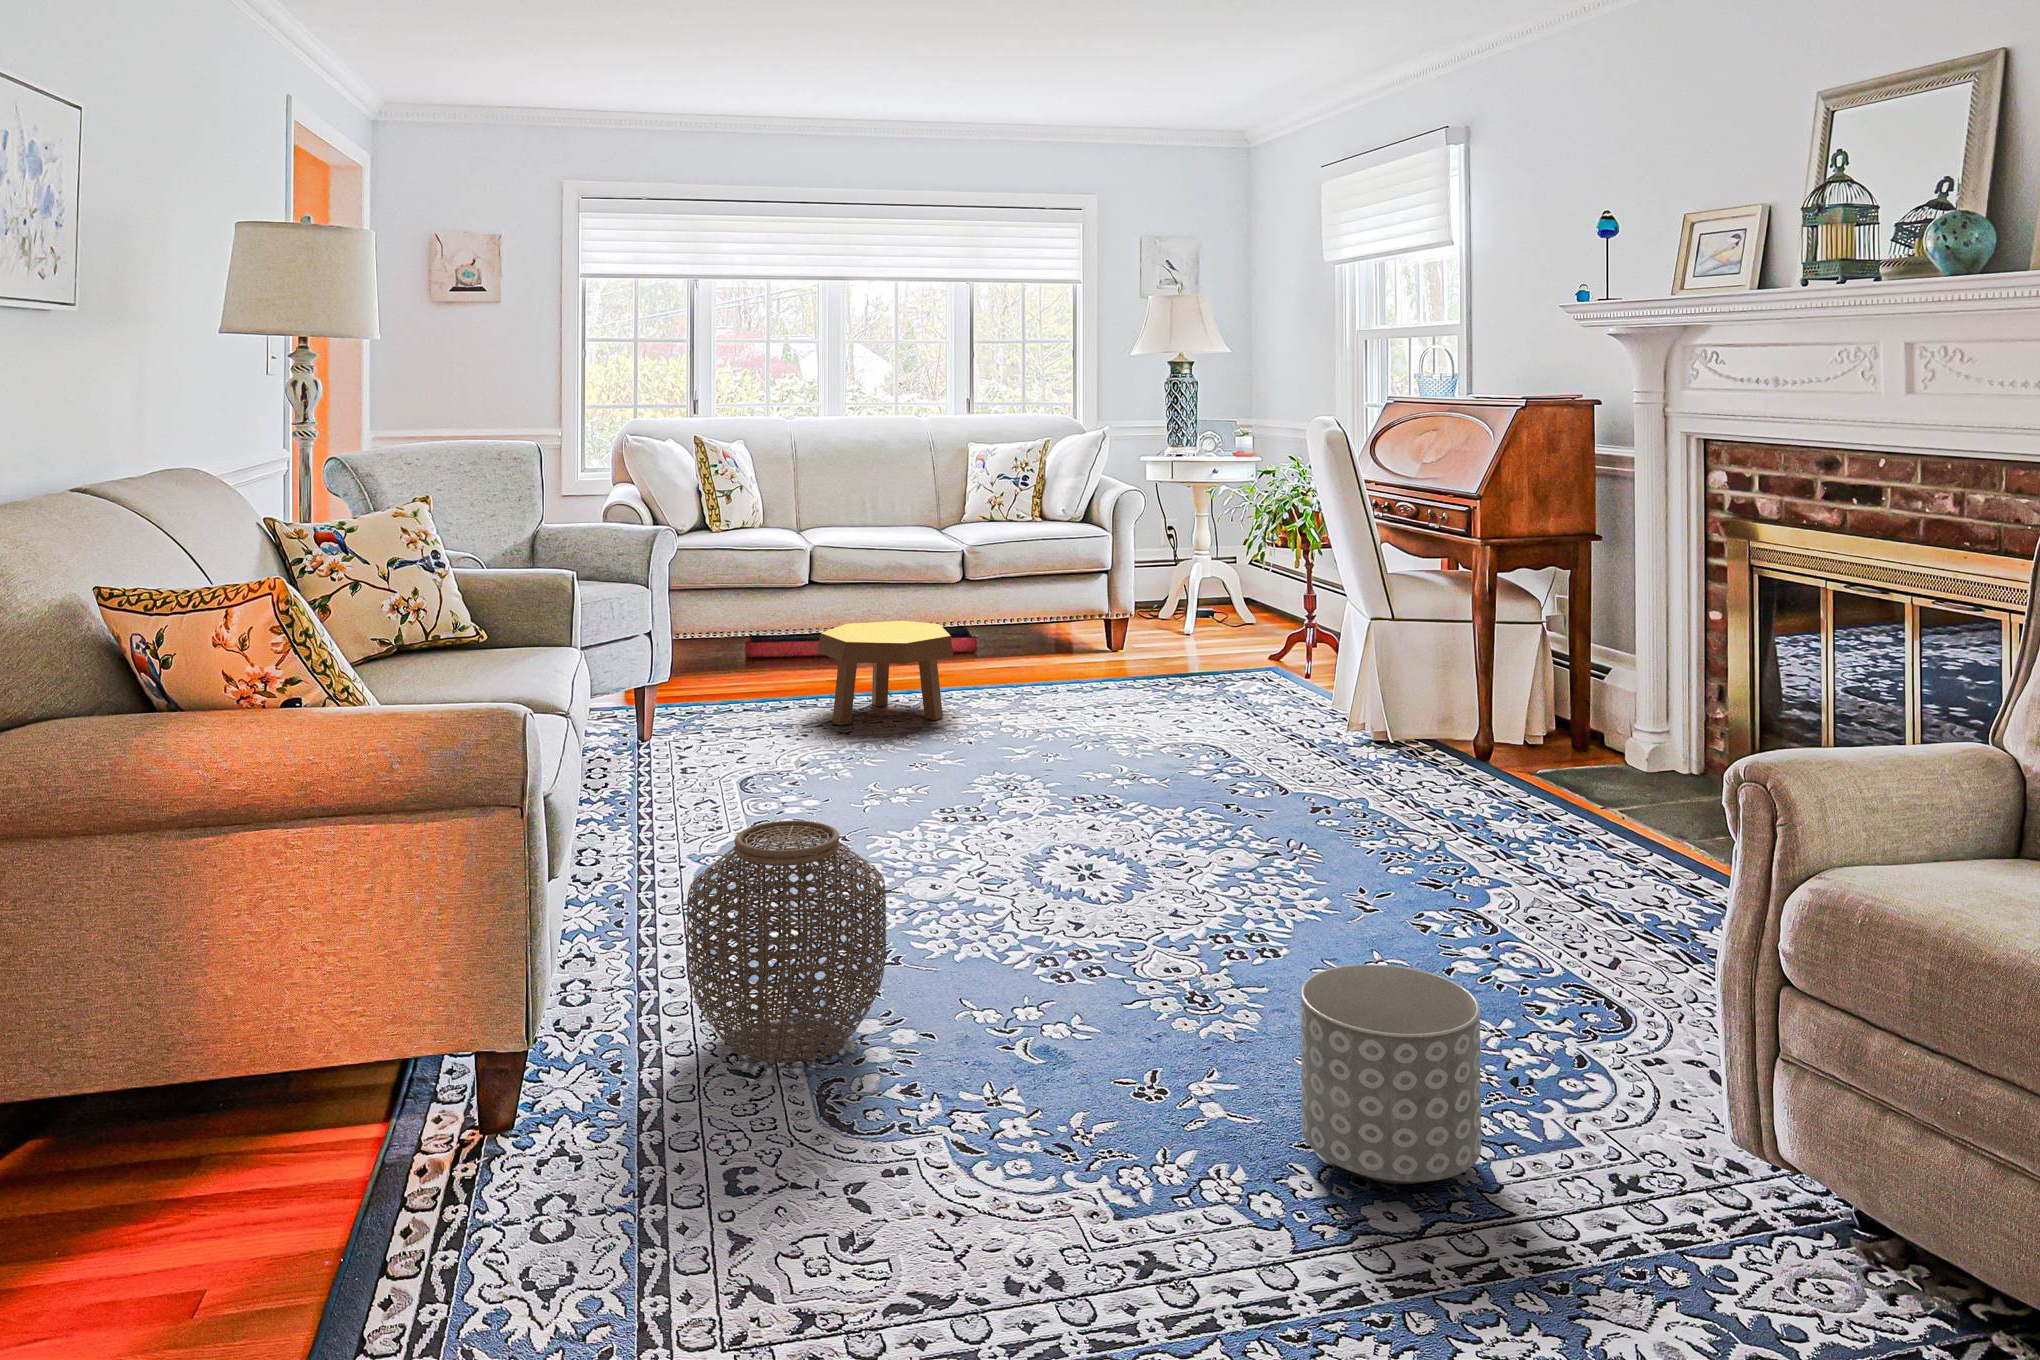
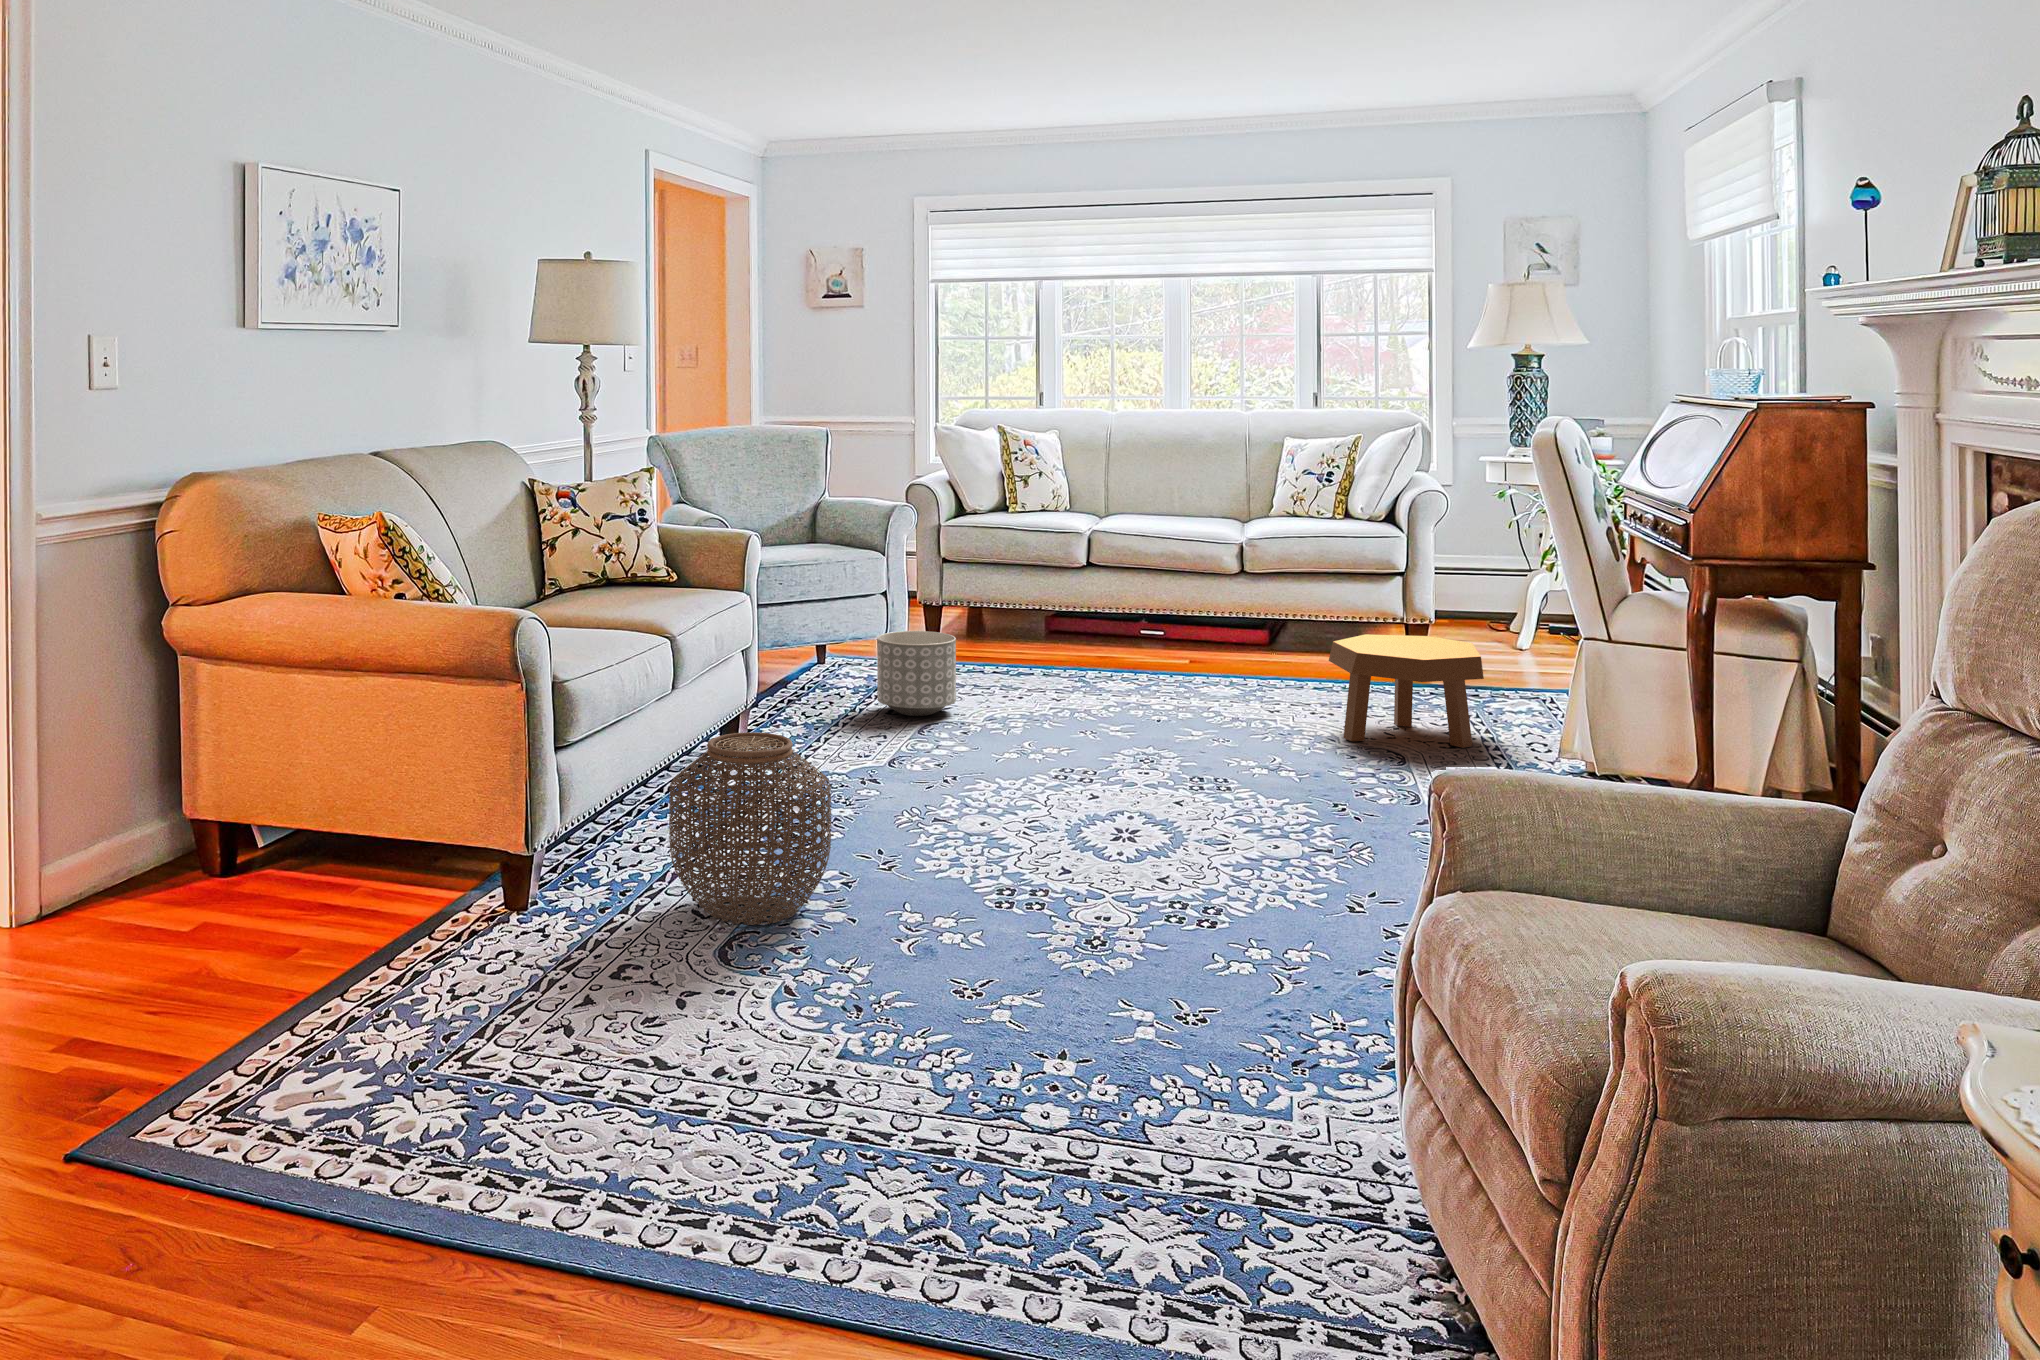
footstool: present [817,621,953,725] -> present [1329,634,1484,748]
planter: present [1301,965,1481,1184] -> present [877,631,956,716]

